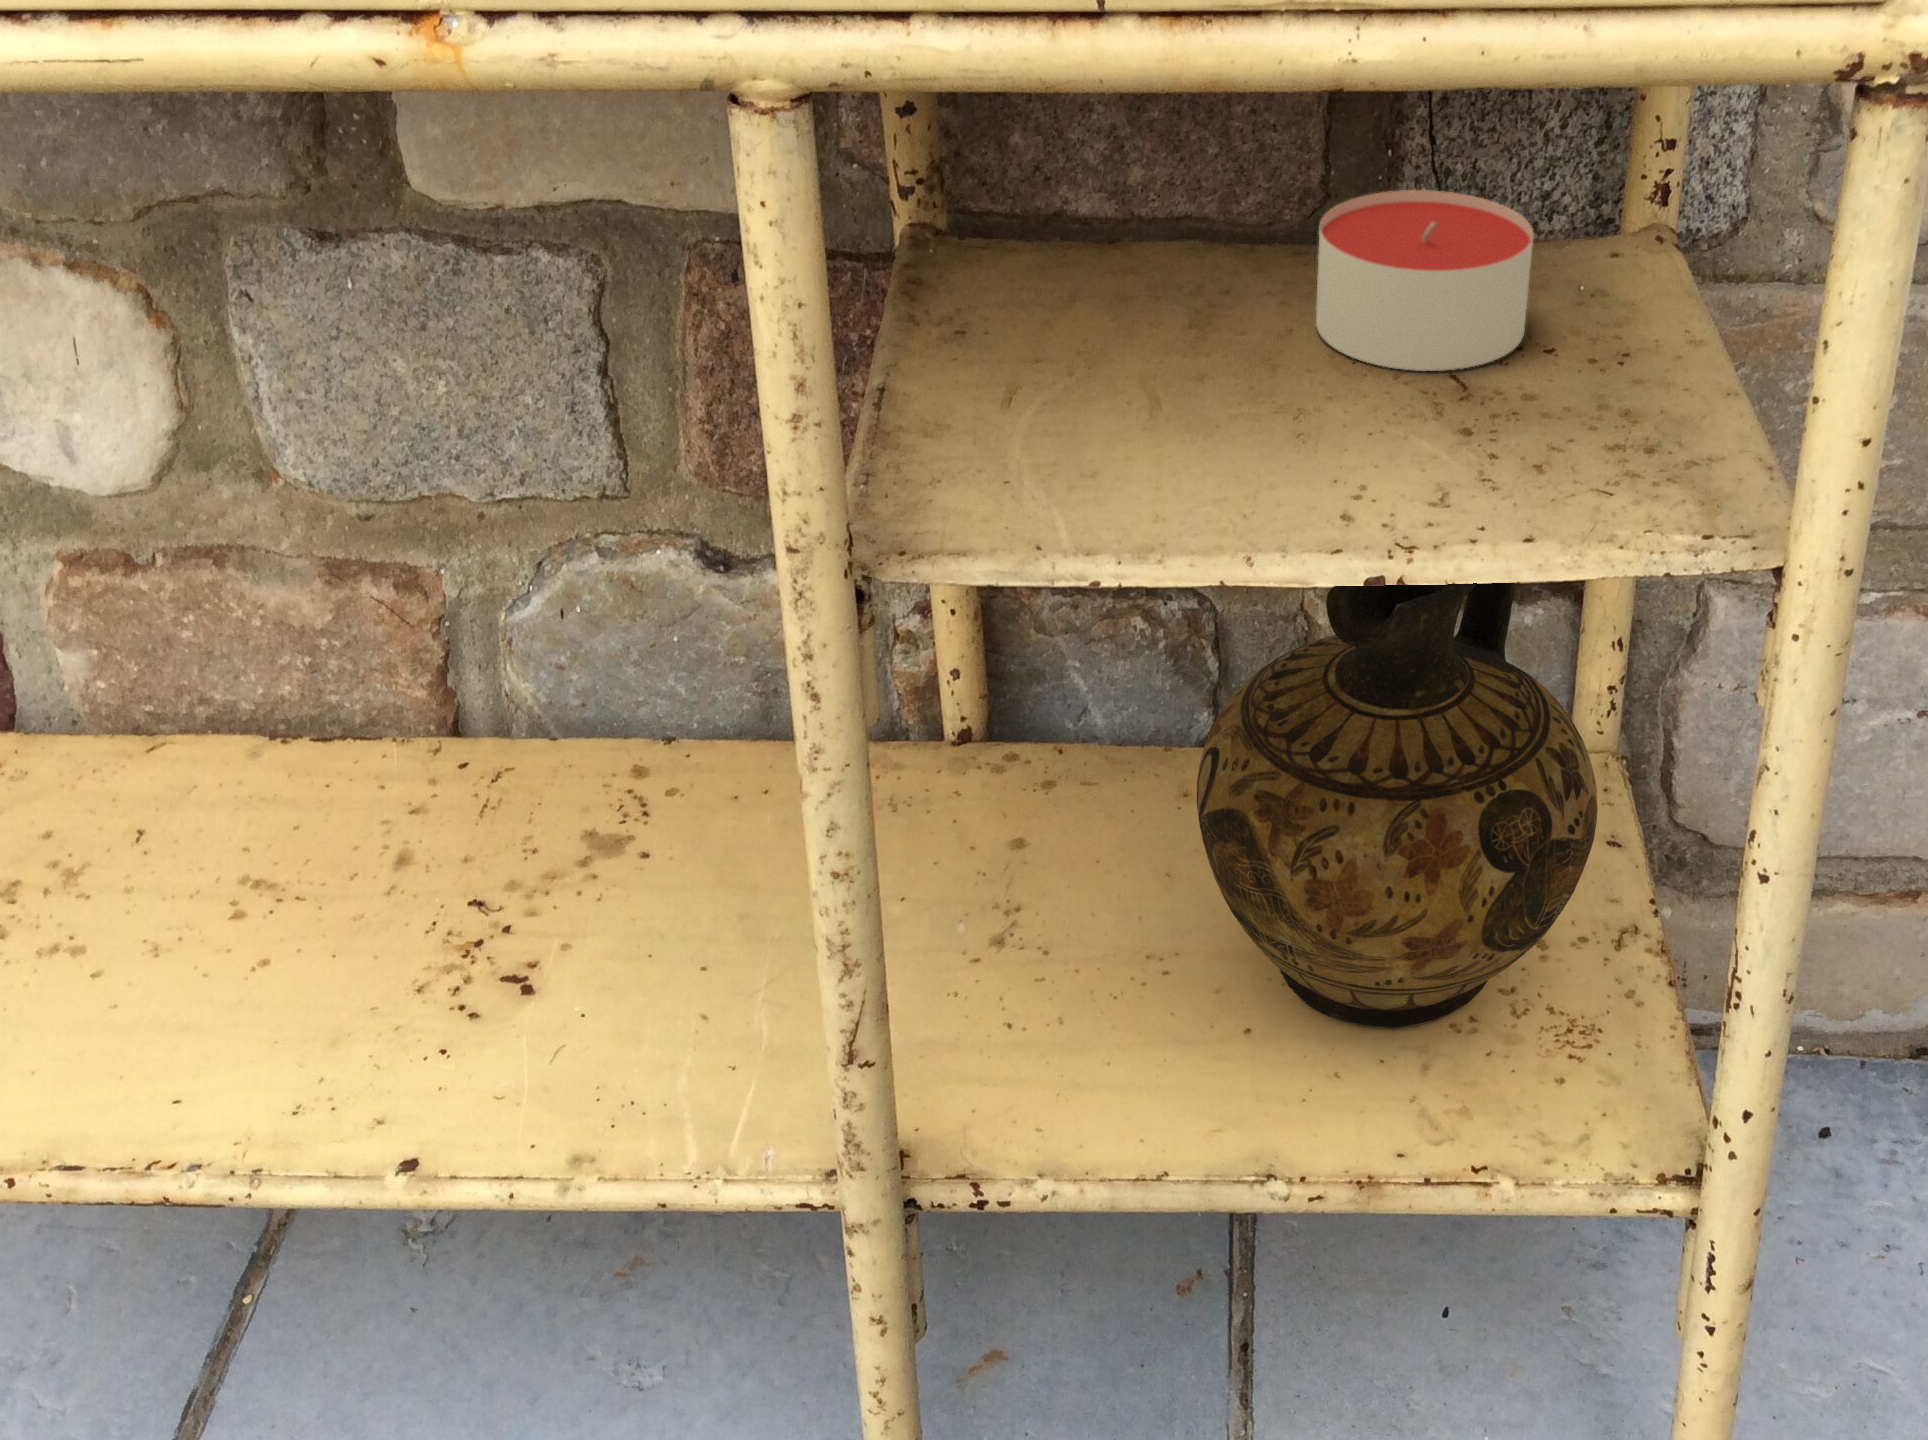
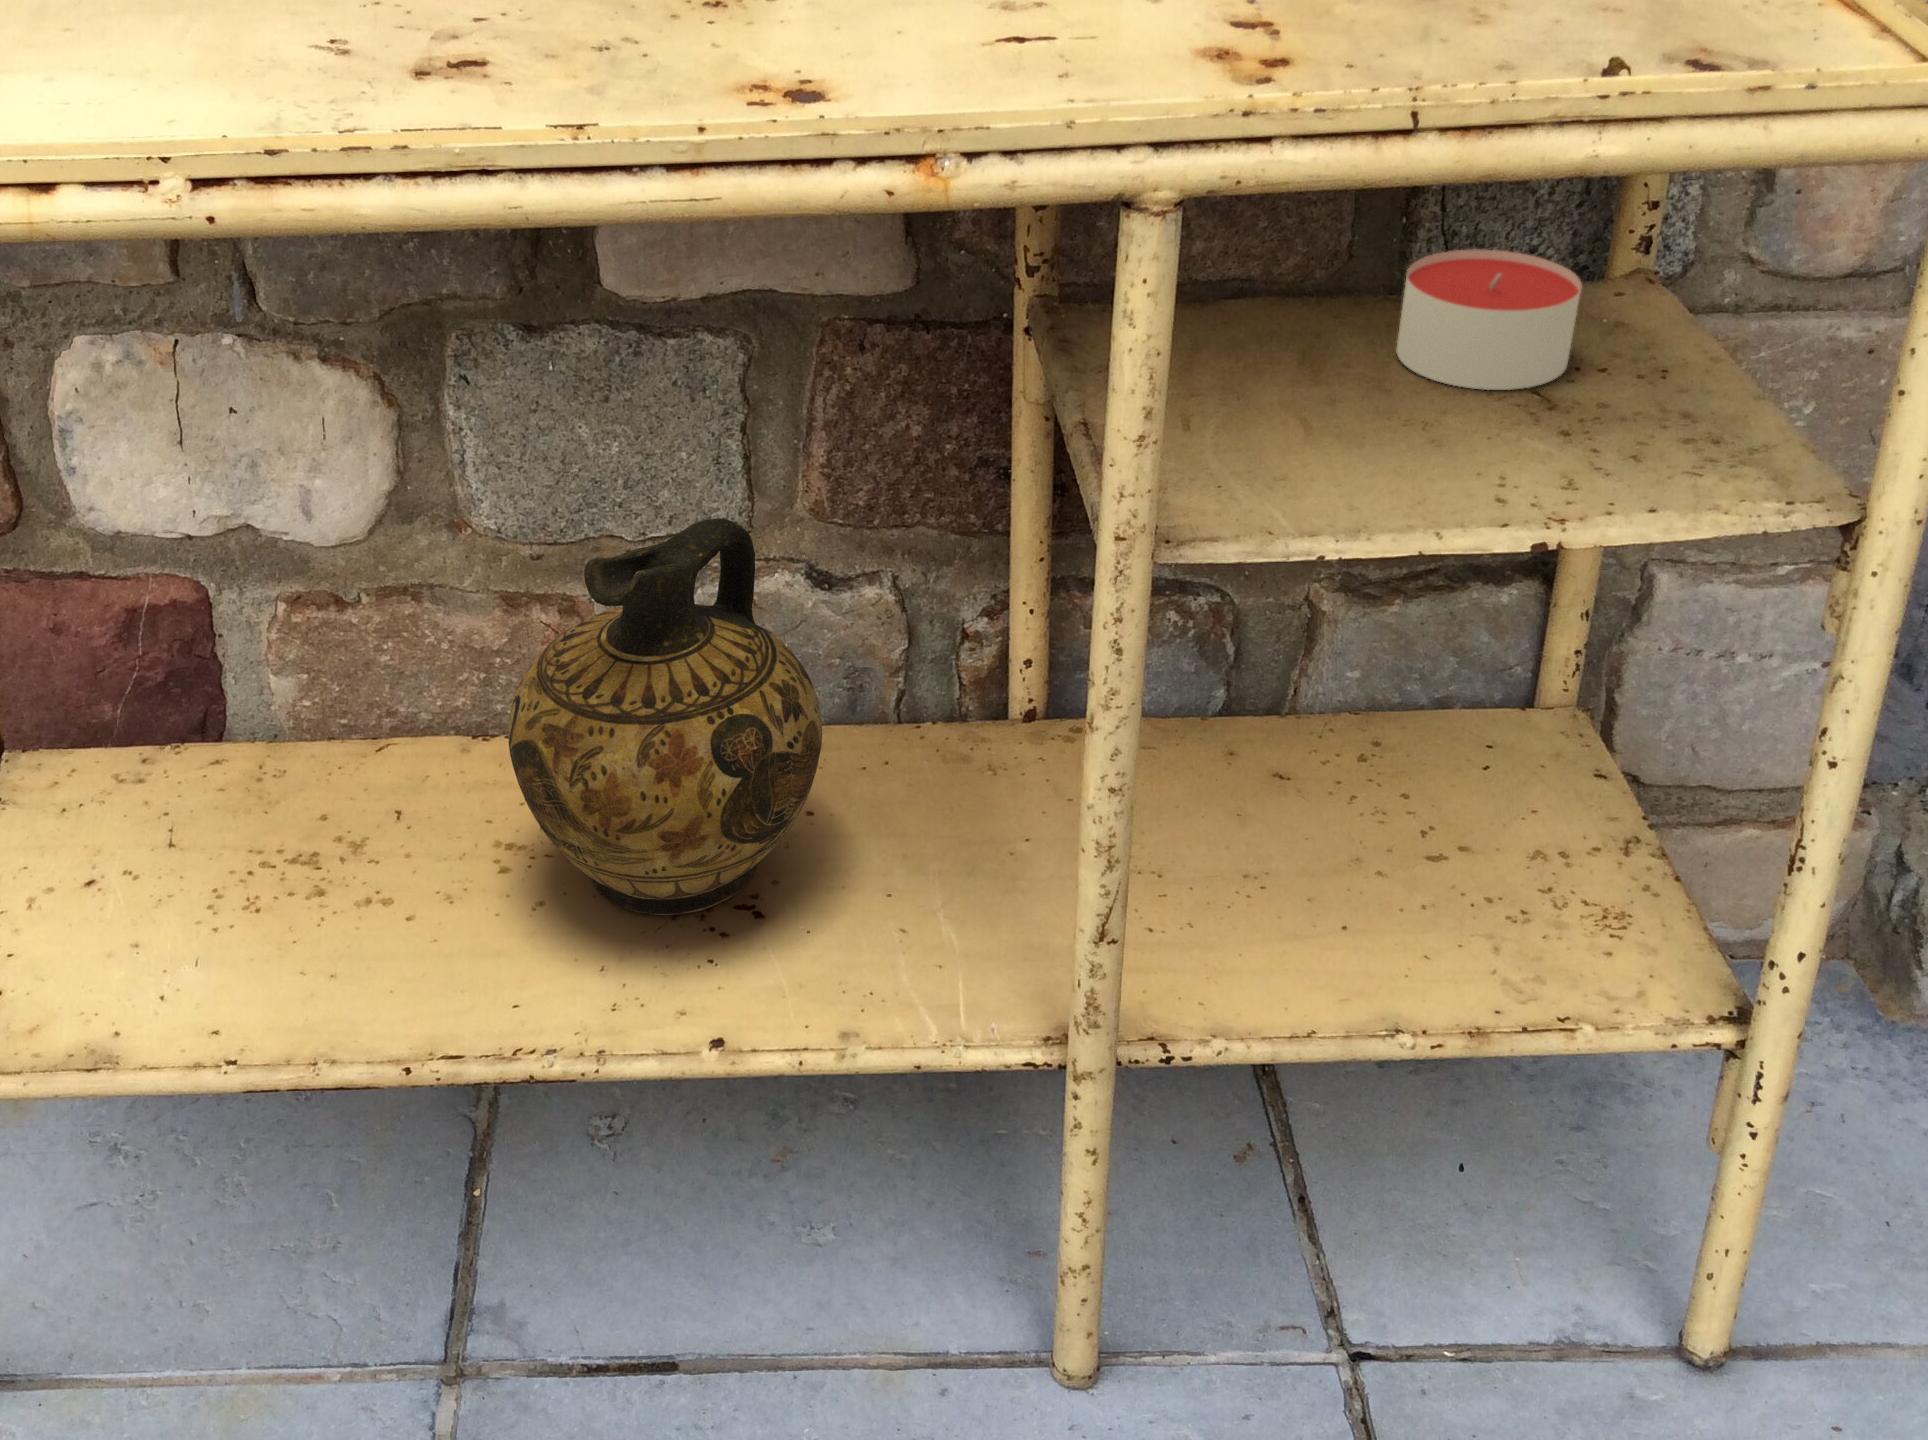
ceramic jug: present [1197,583,1598,1028] -> present [508,518,822,915]

